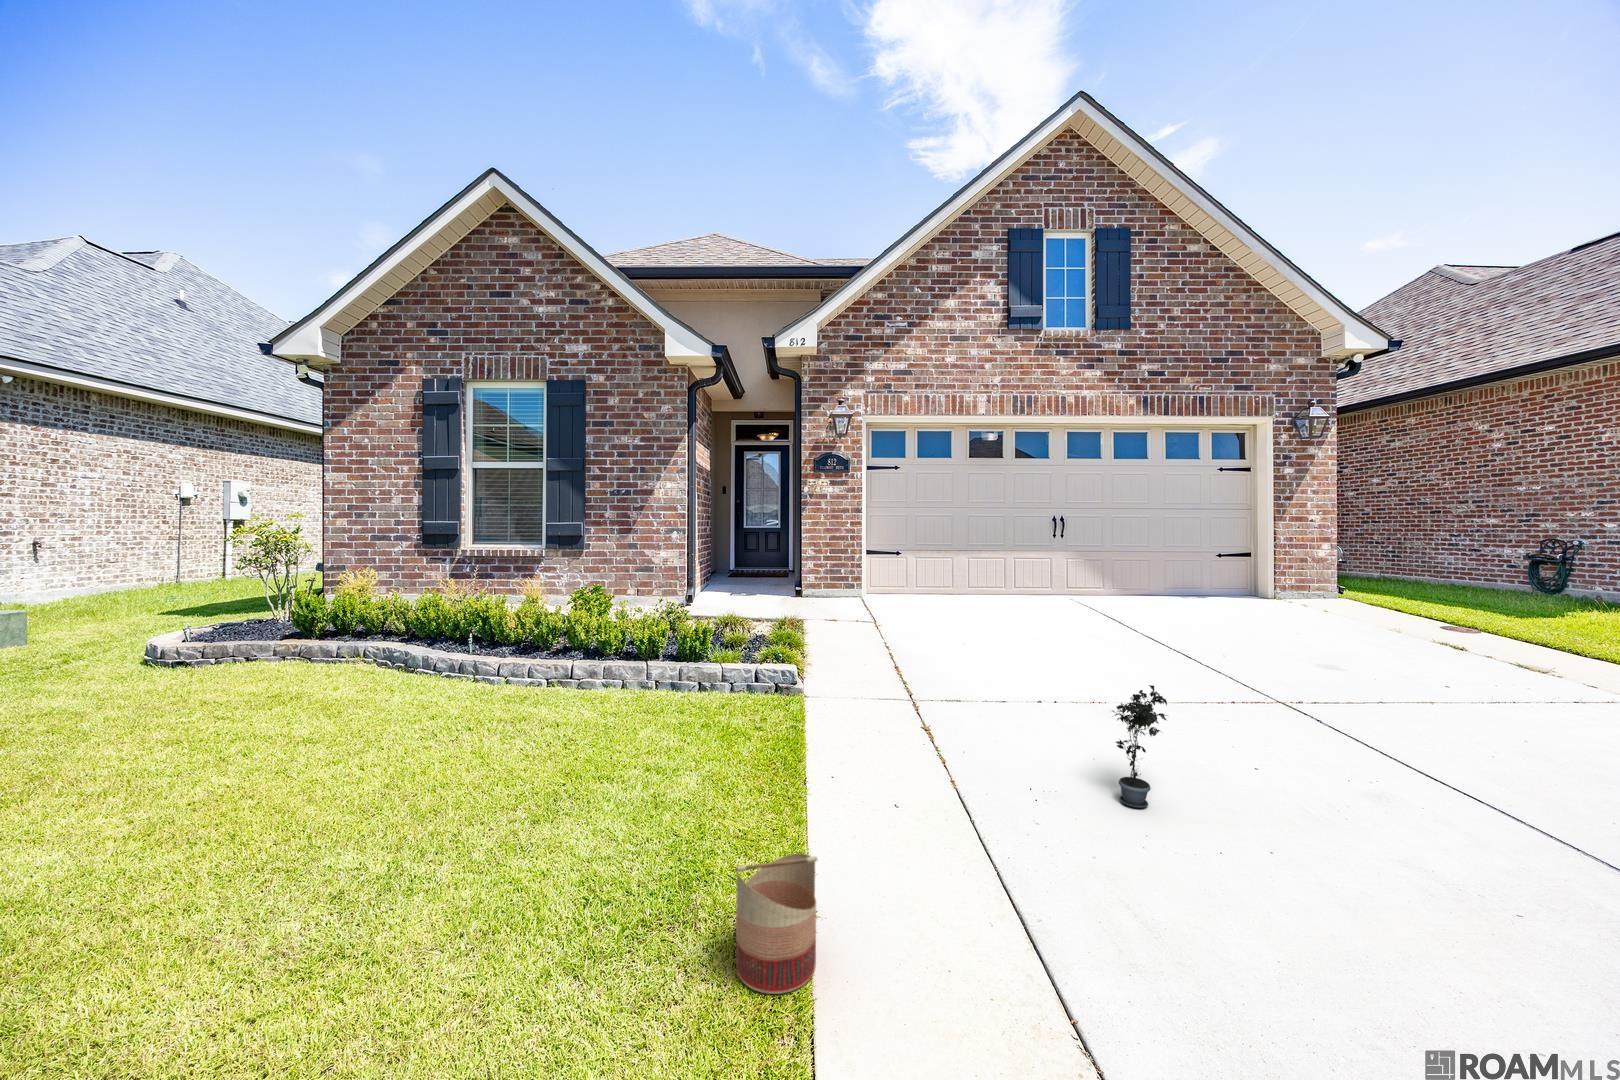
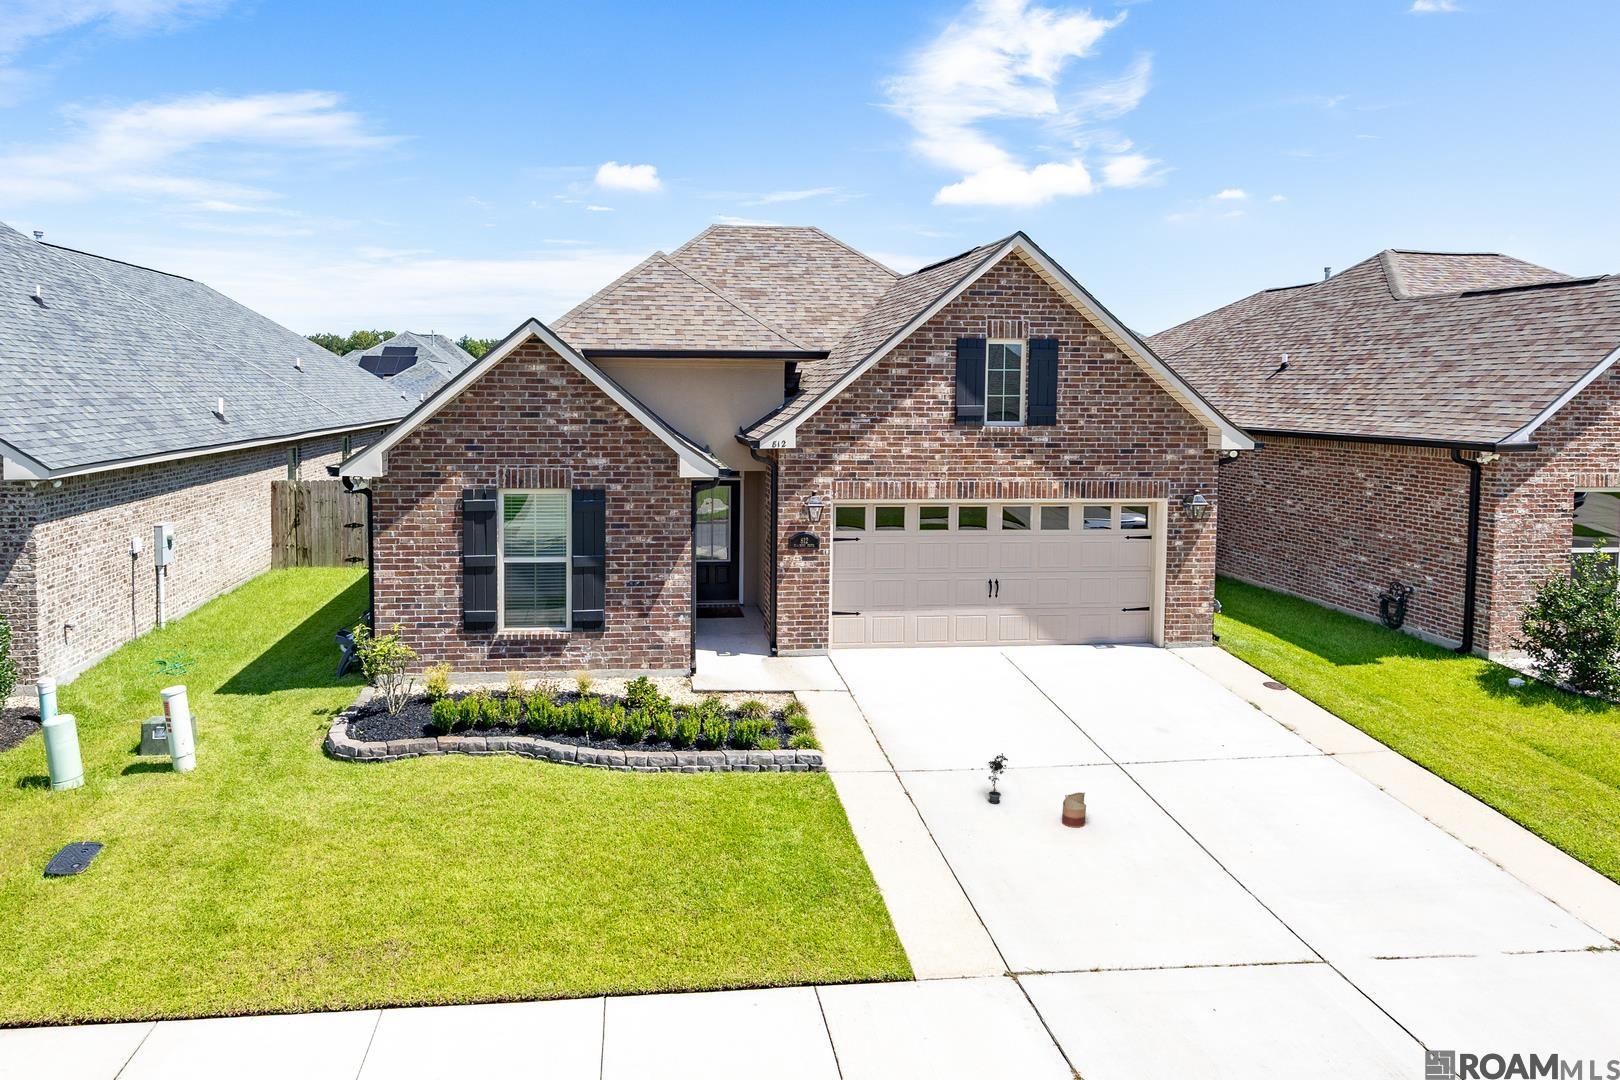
basket: present [735,854,817,994] -> present [1062,792,1086,827]

